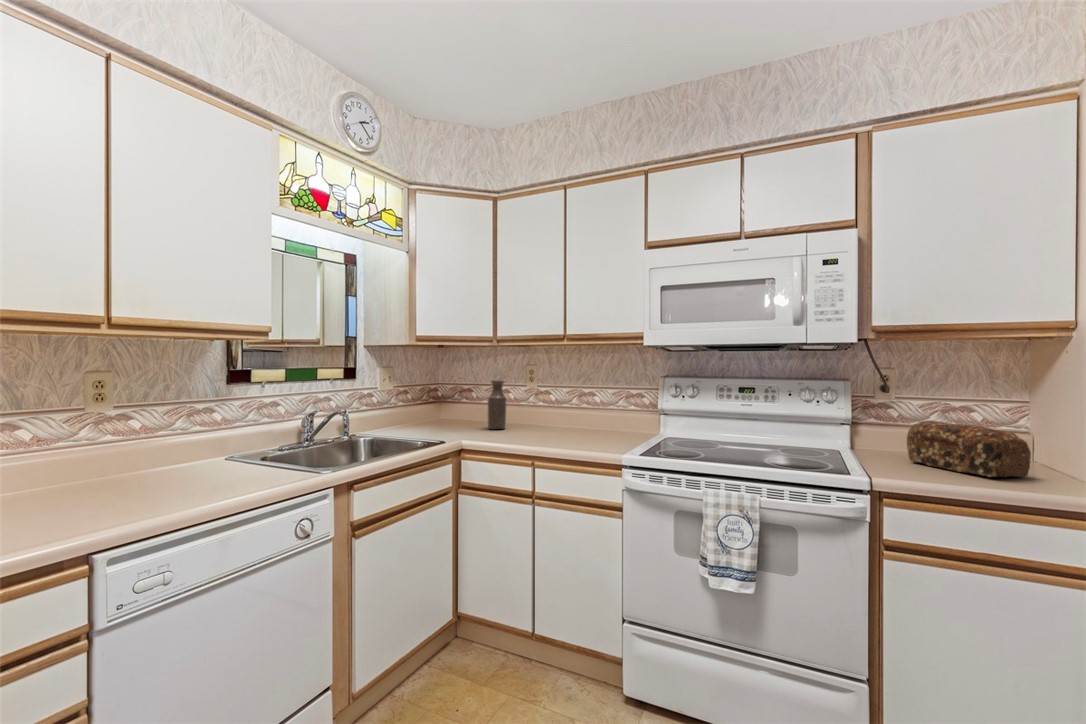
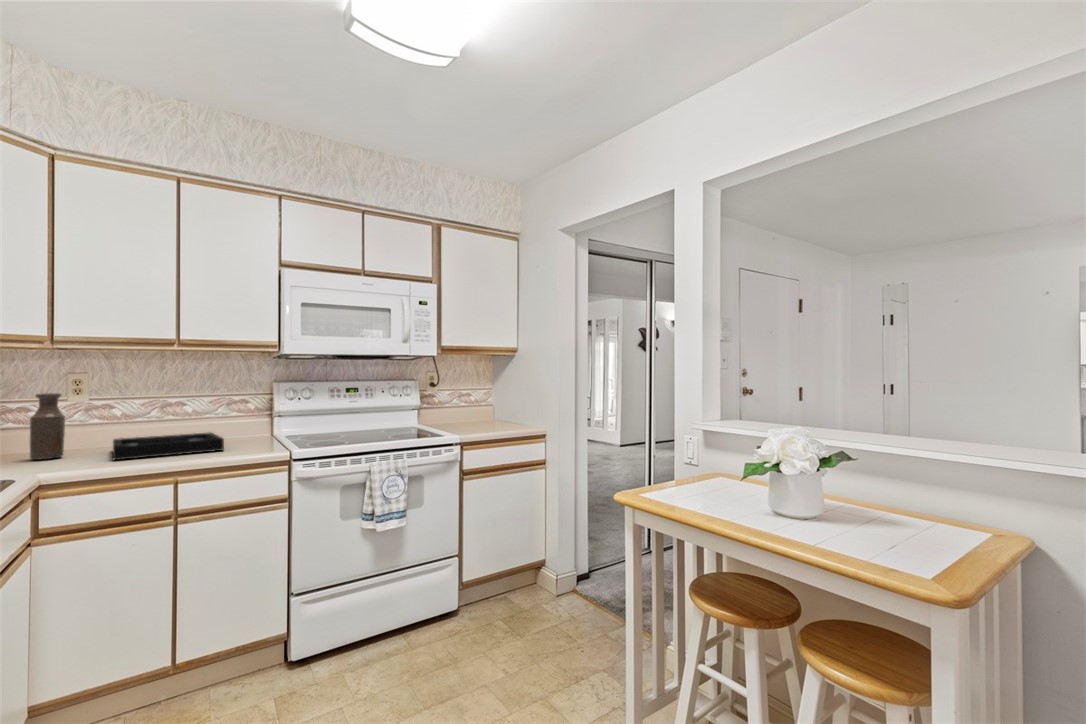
decorative tray: none [507,419,604,444] -> present [113,433,224,460]
bread loaf: present [907,421,1031,477] -> none [454,402,506,427]

